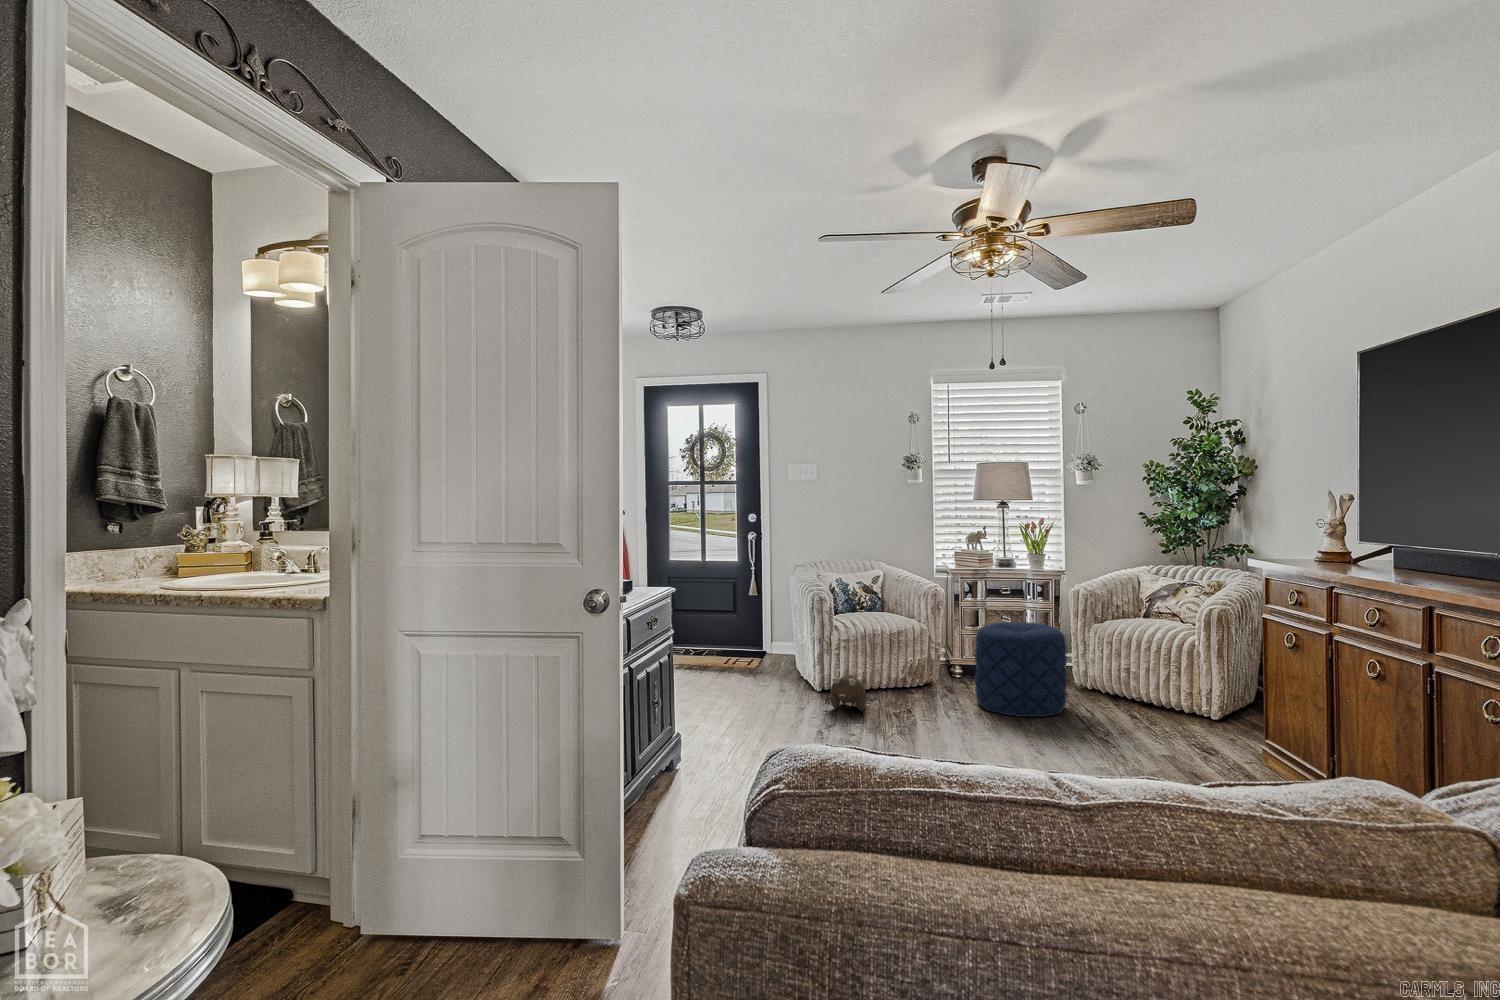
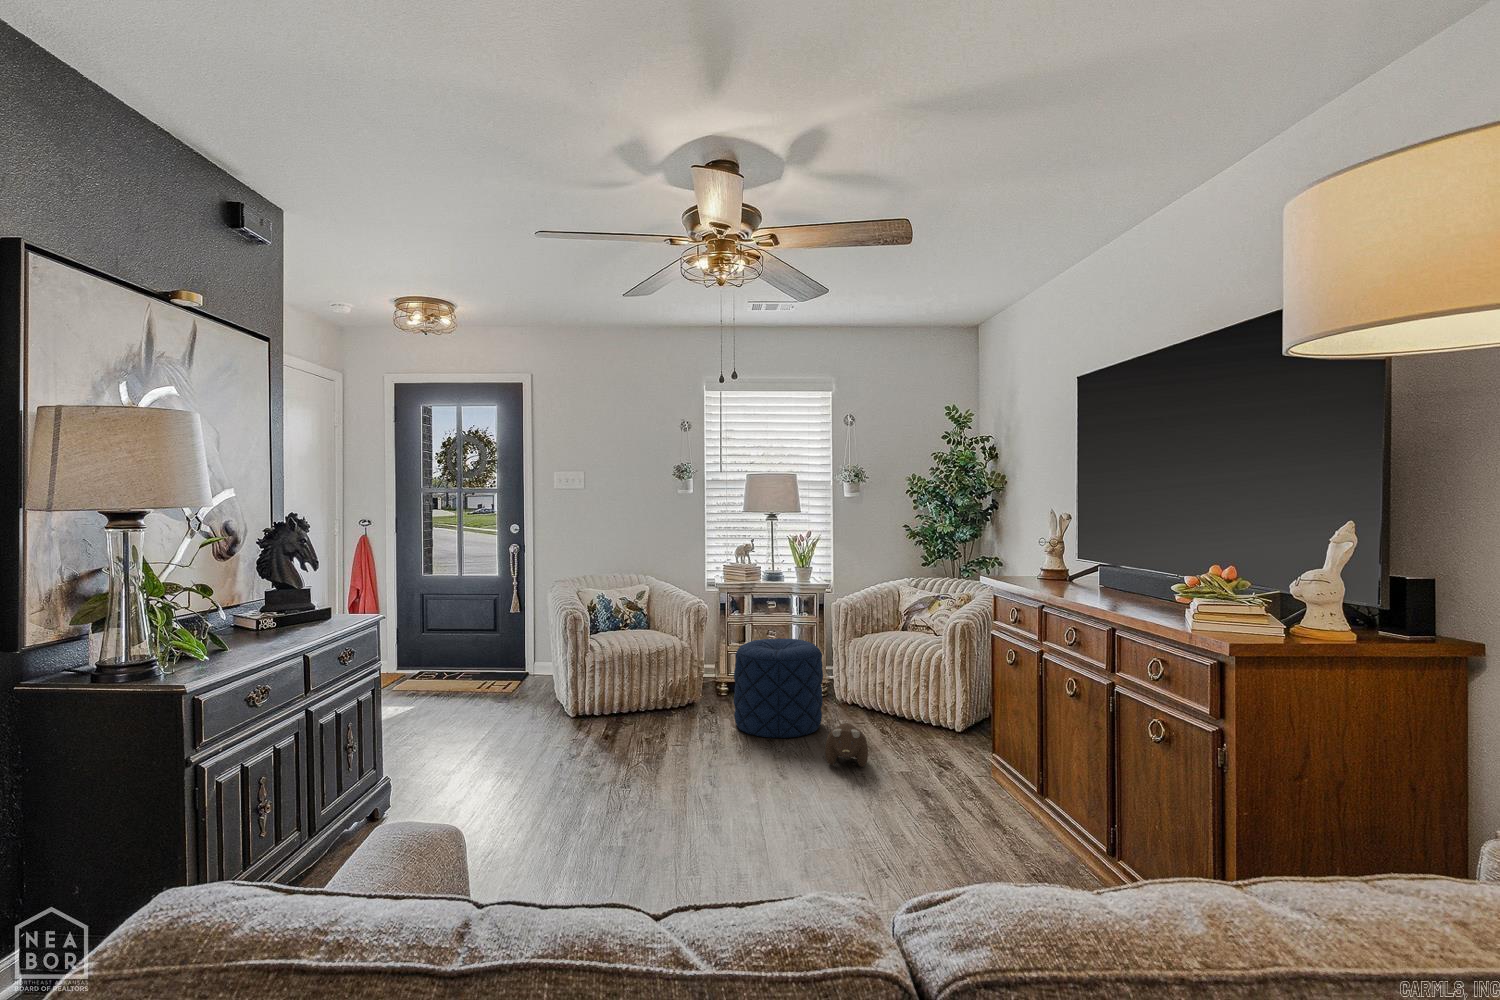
plush toy: present [830,675,866,711] -> present [825,723,868,767]

